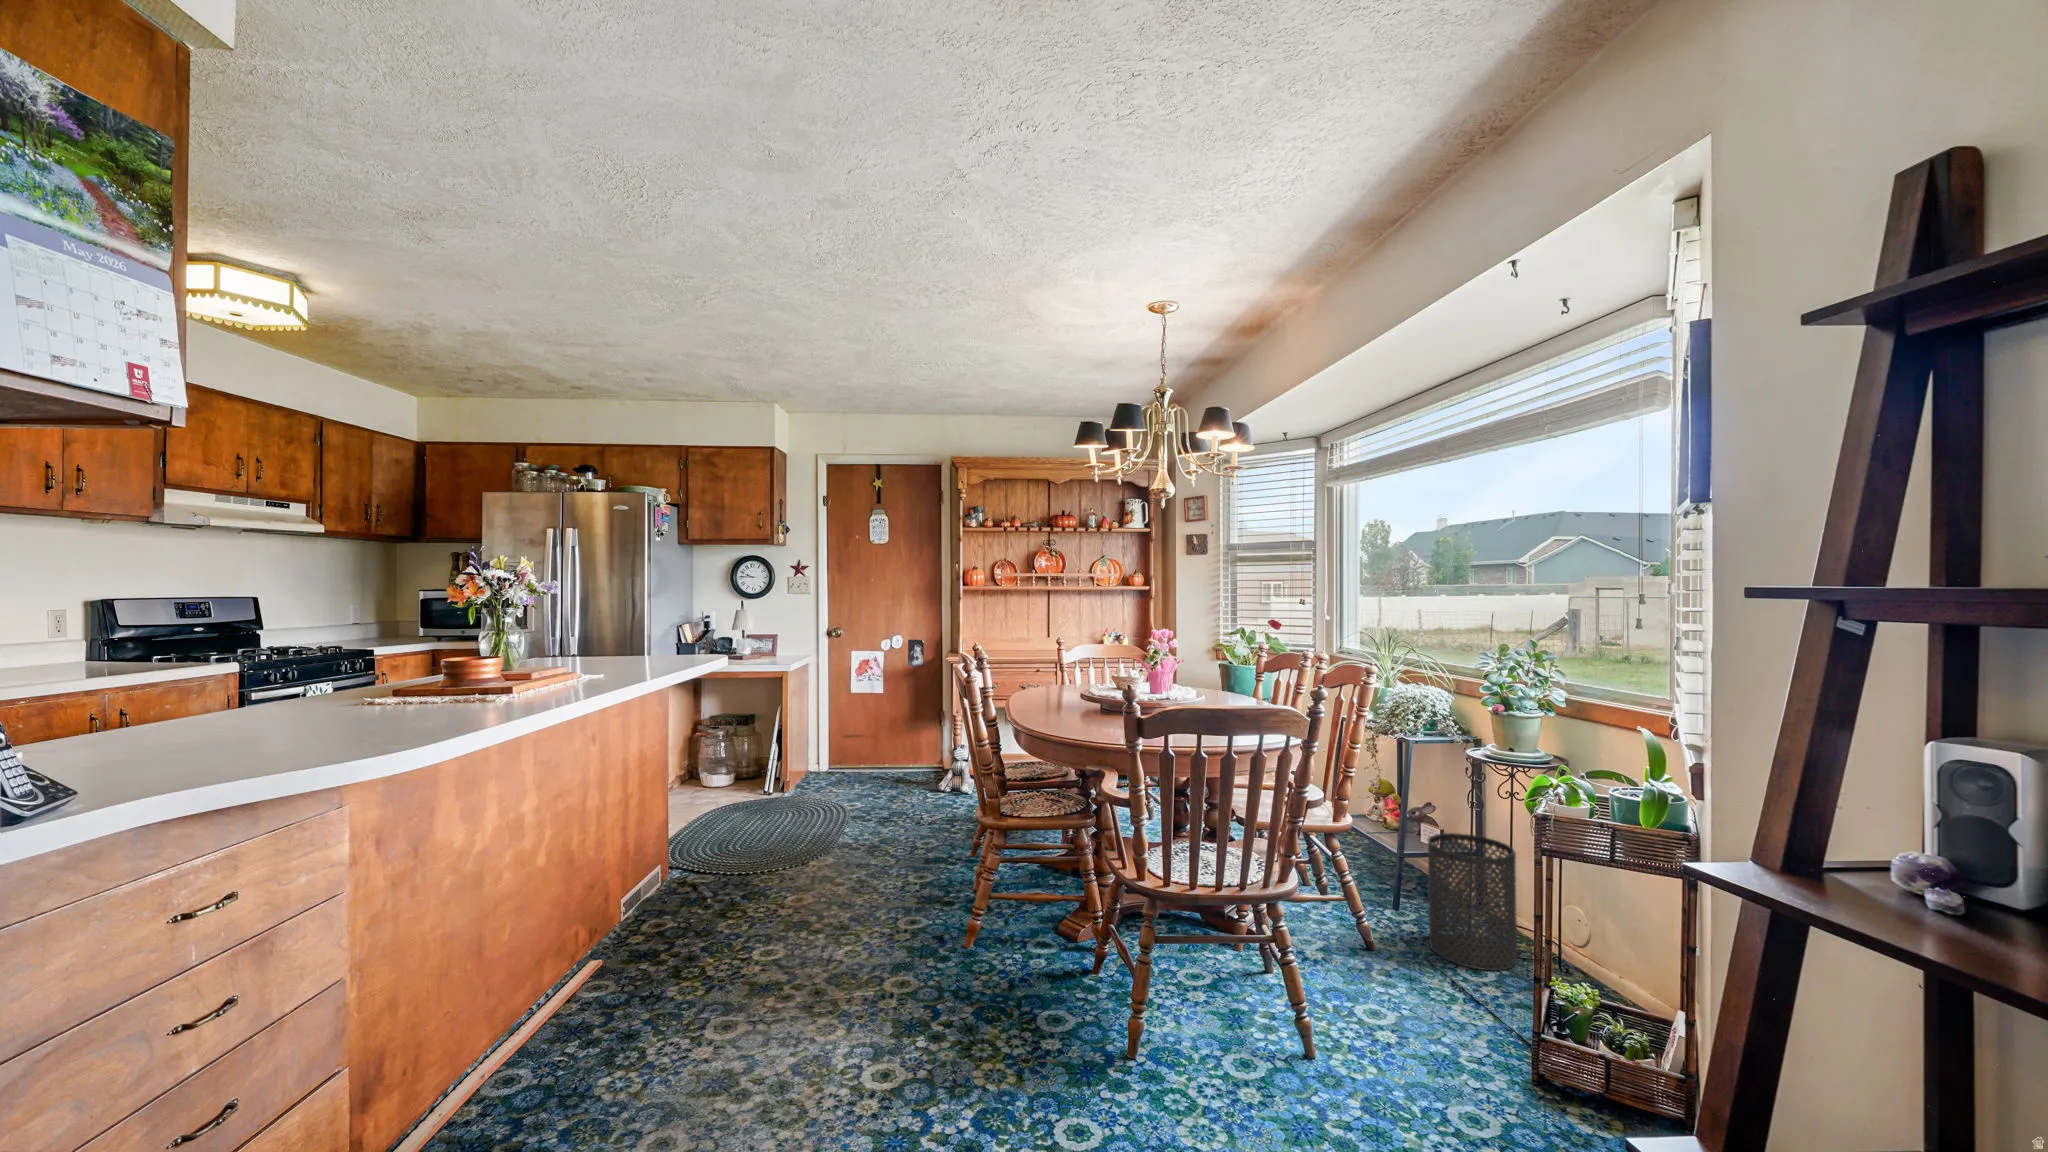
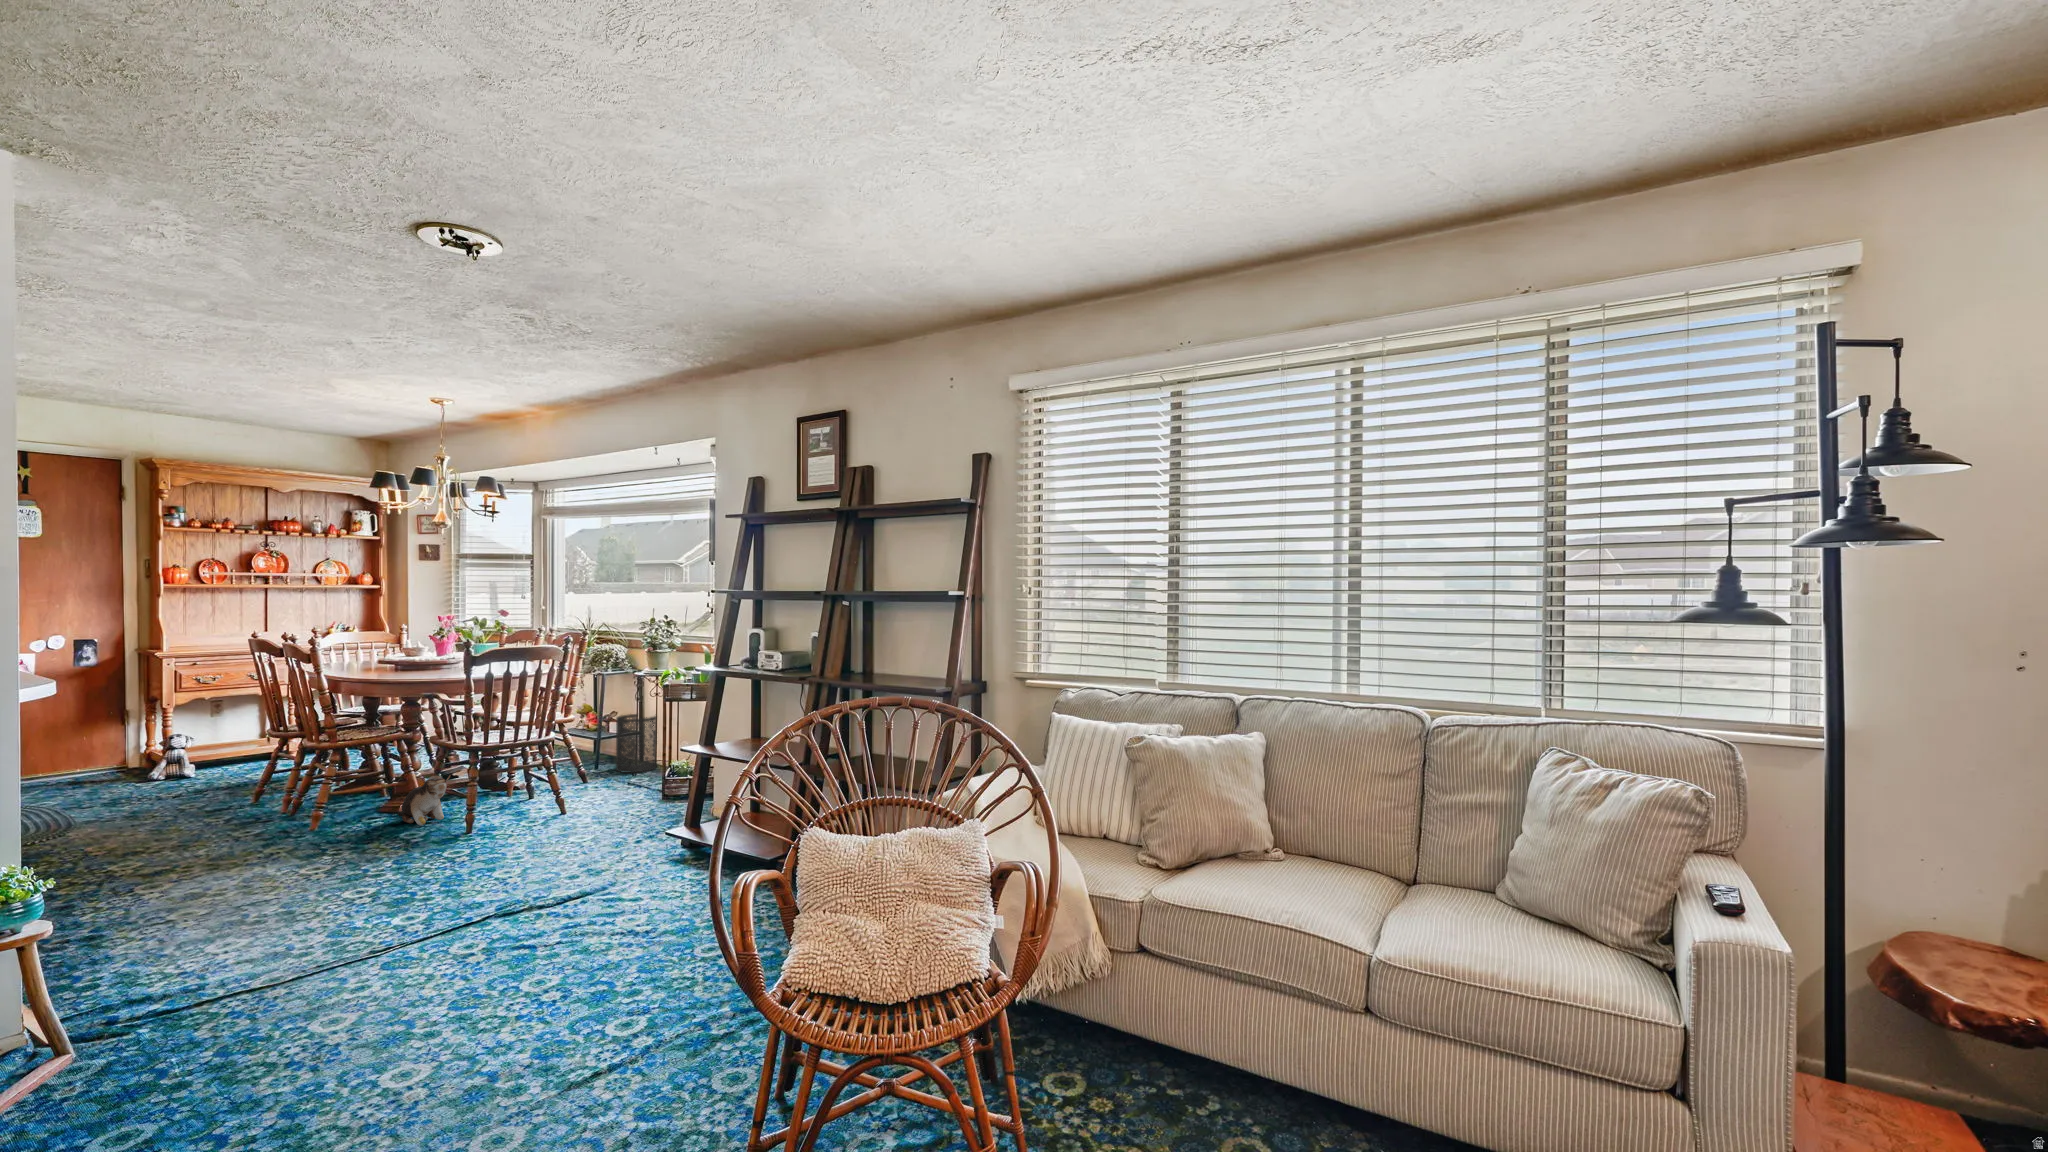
plush toy: none [1020,946,1074,1037] -> present [398,775,450,826]

